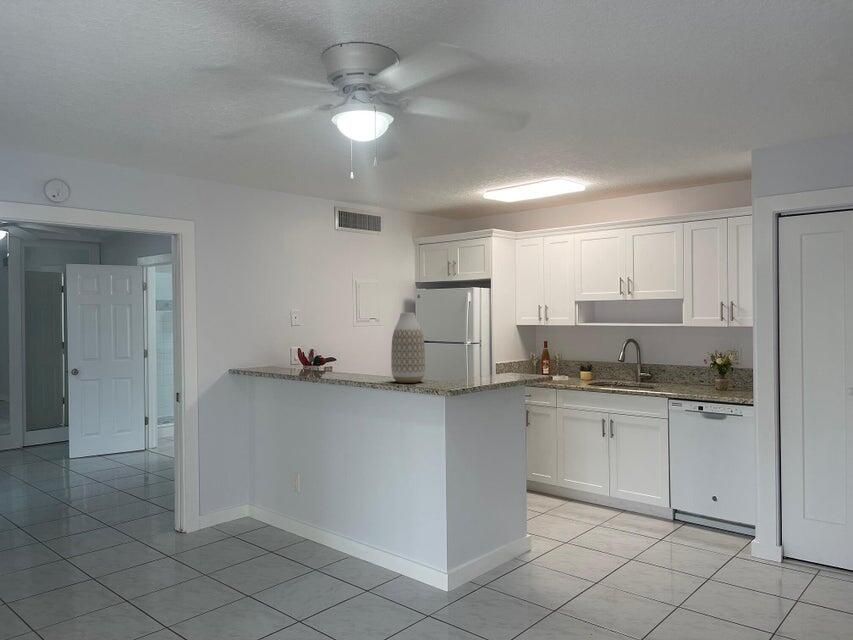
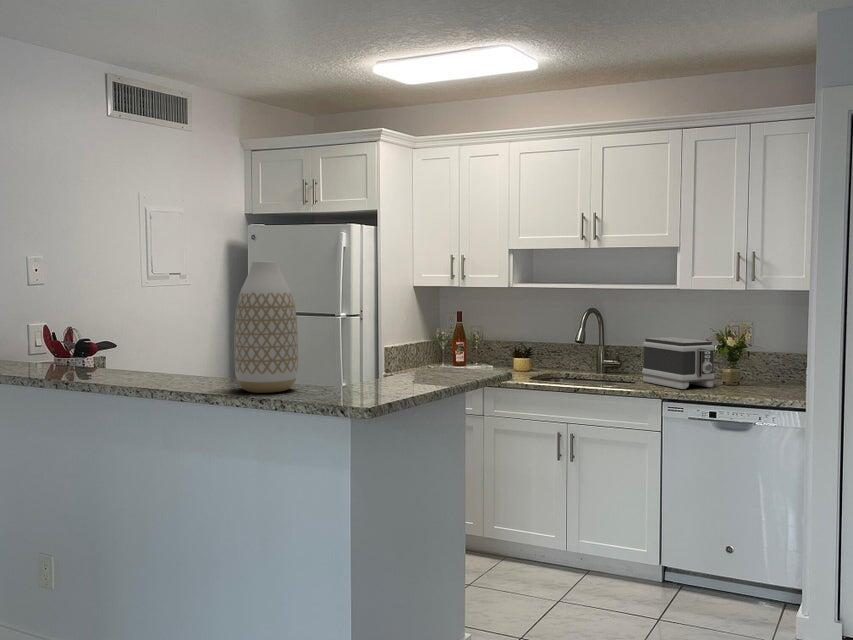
toaster: none [661,358,708,392] -> present [642,337,715,389]

